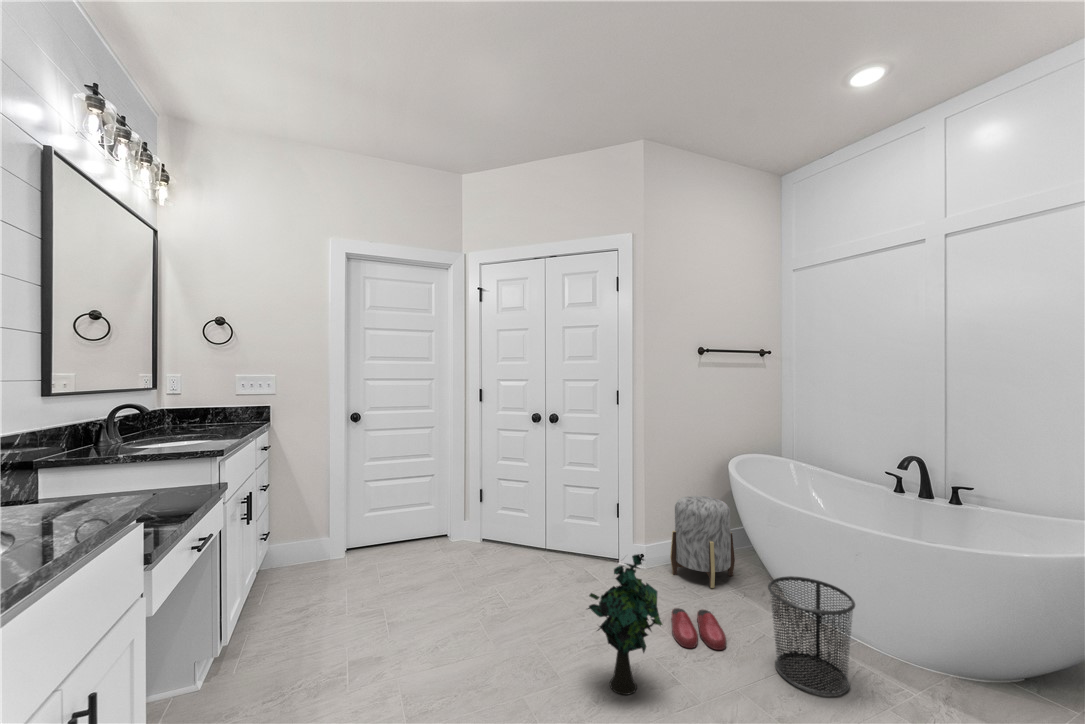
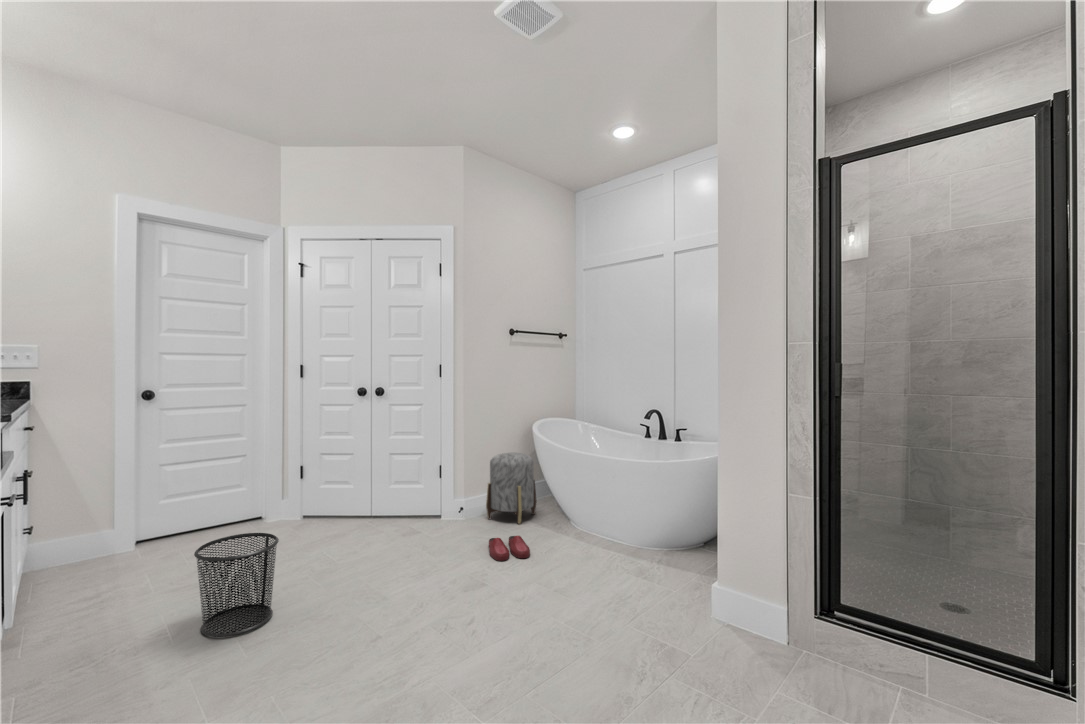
decorative plant: present [588,554,662,695] -> none [424,485,485,595]
waste bin: present [768,576,855,696] -> present [194,533,279,637]

